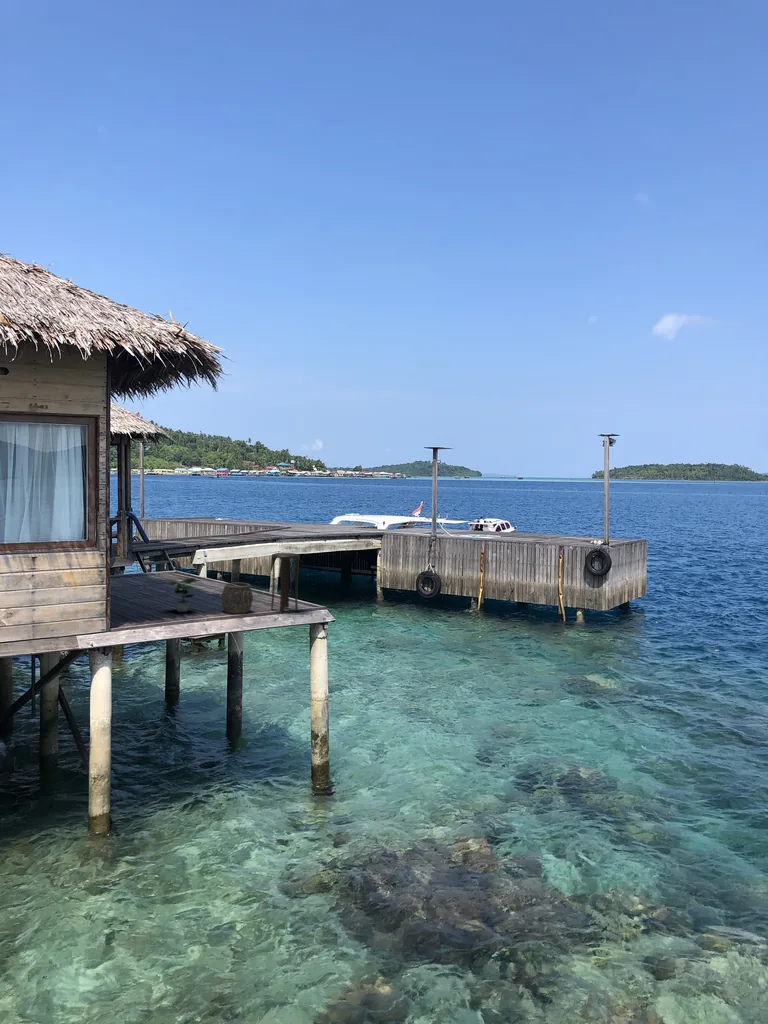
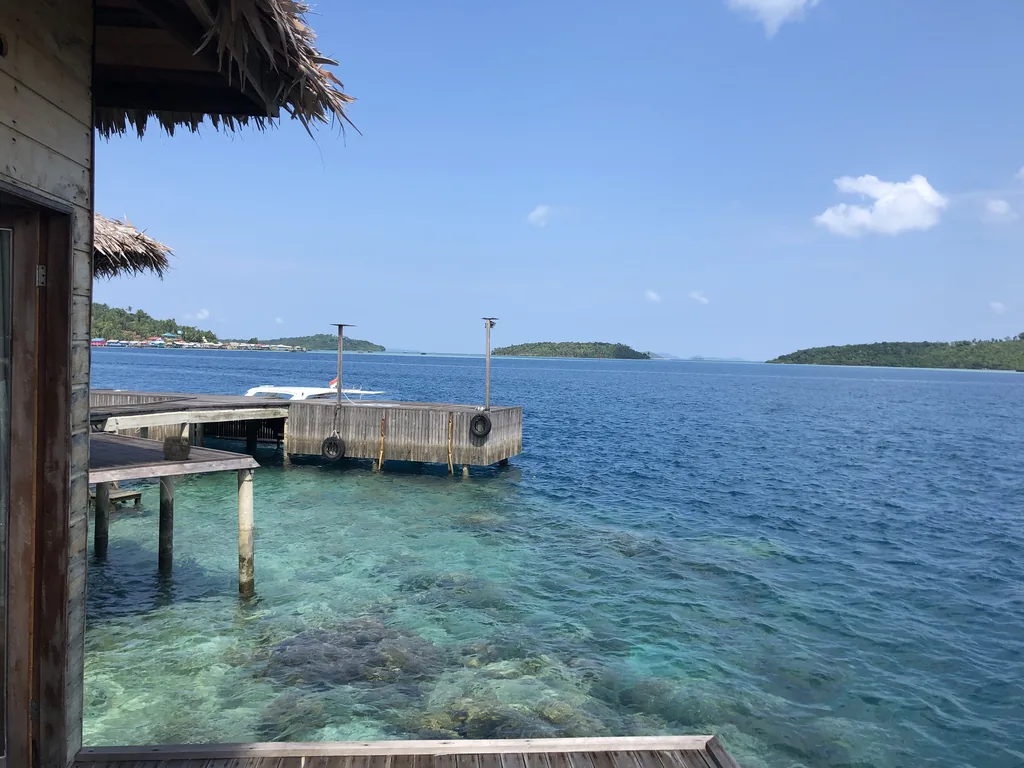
stool: present [271,553,300,613] -> none [206,412,231,459]
potted plant: present [168,578,196,612] -> none [114,433,142,460]

